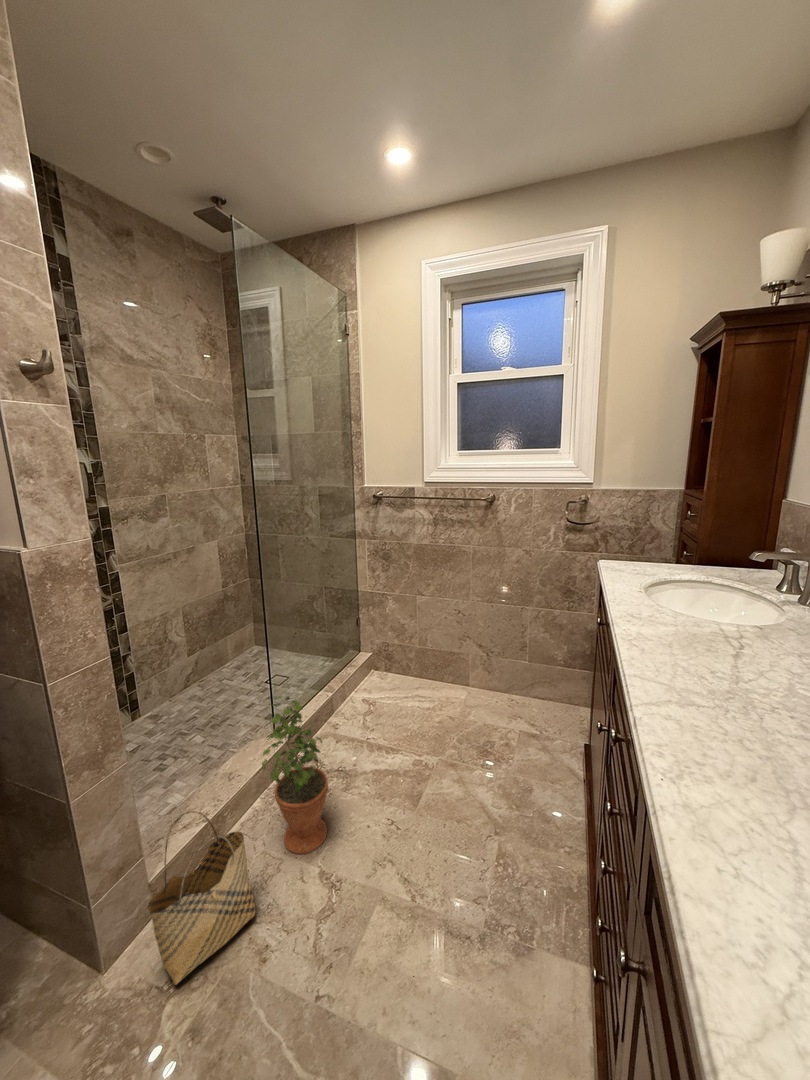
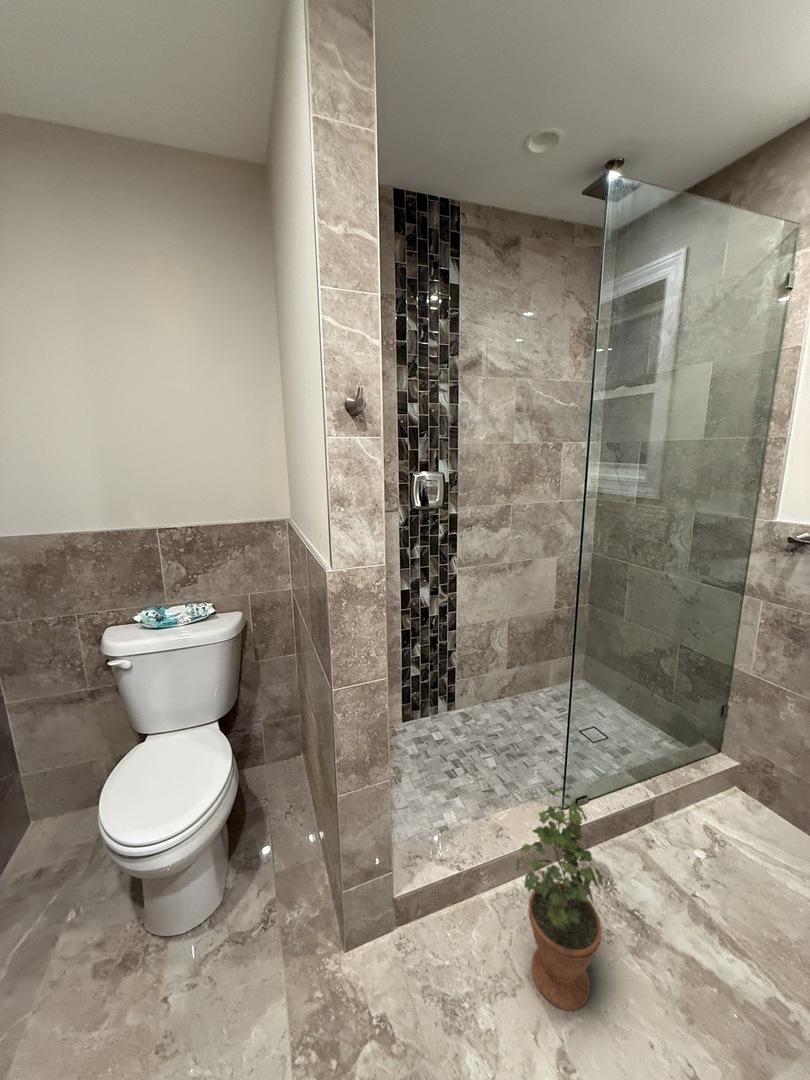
woven basket: present [147,811,256,985] -> none [370,863,476,1035]

